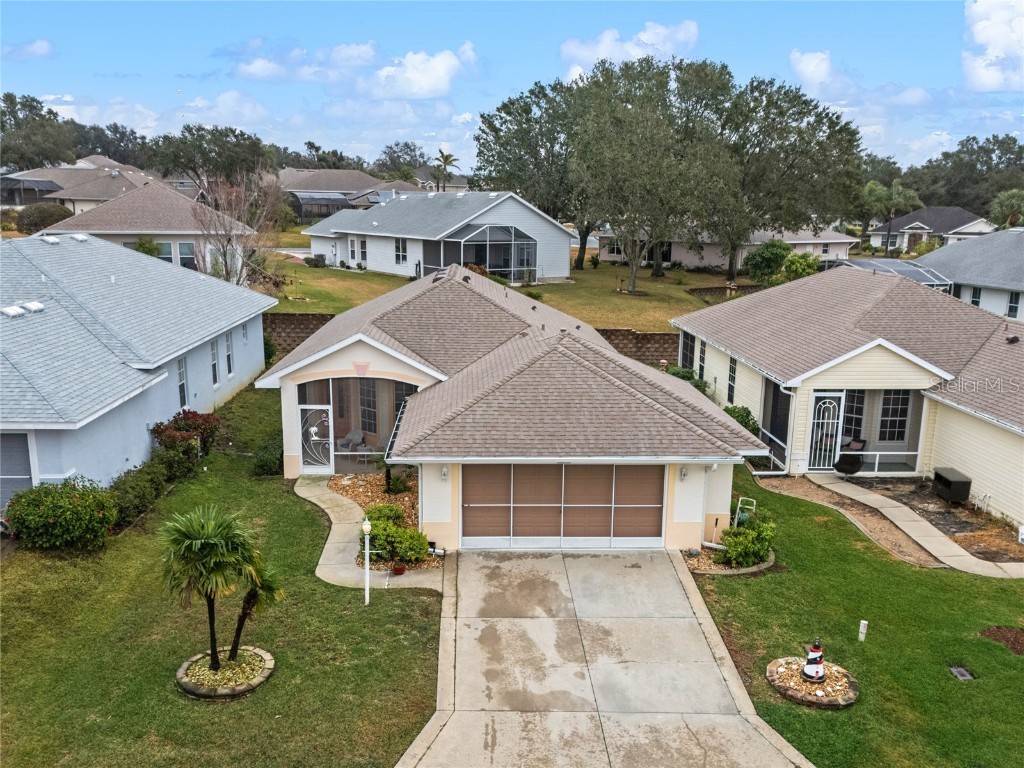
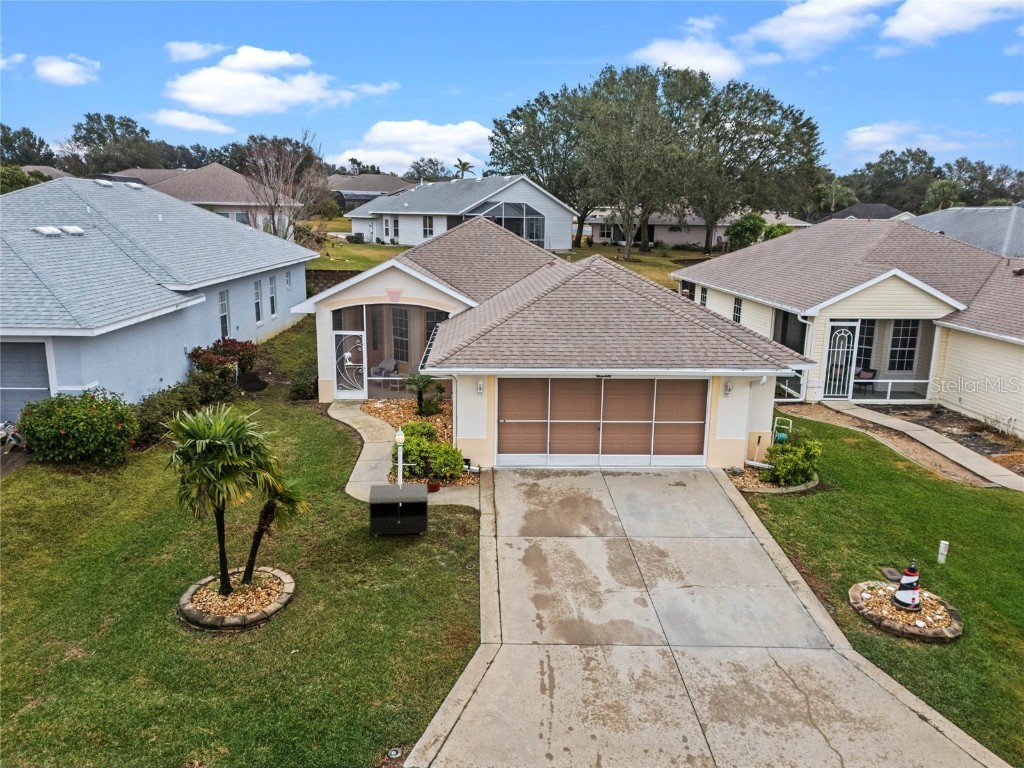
lounge chair: present [832,453,862,482] -> present [237,372,269,400]
storage bench: present [931,467,972,503] -> present [369,484,428,537]

